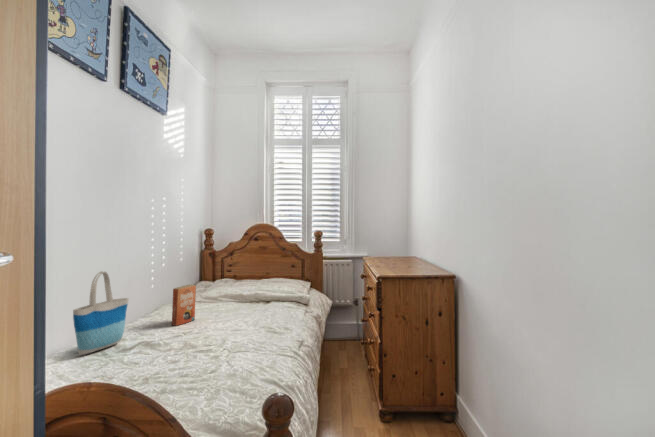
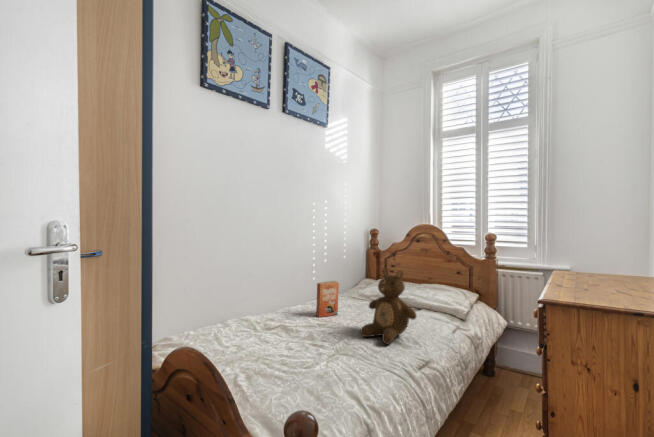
teddy bear: none [235,265,286,335] -> present [360,268,416,344]
tote bag: present [73,271,128,355] -> none [232,263,276,327]

